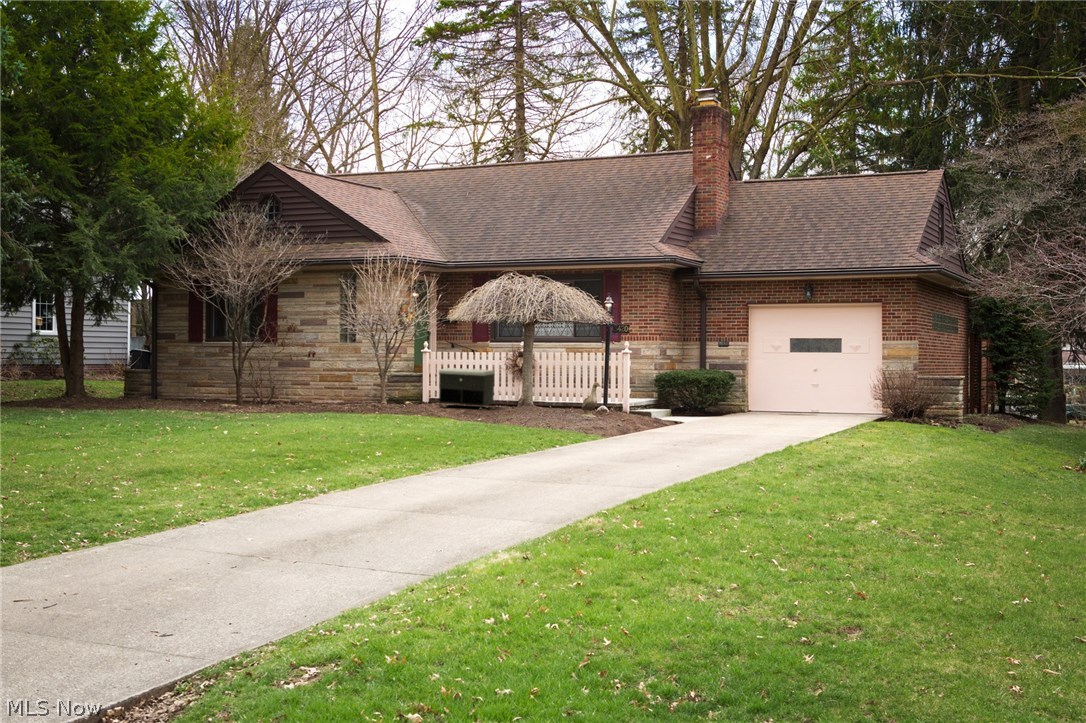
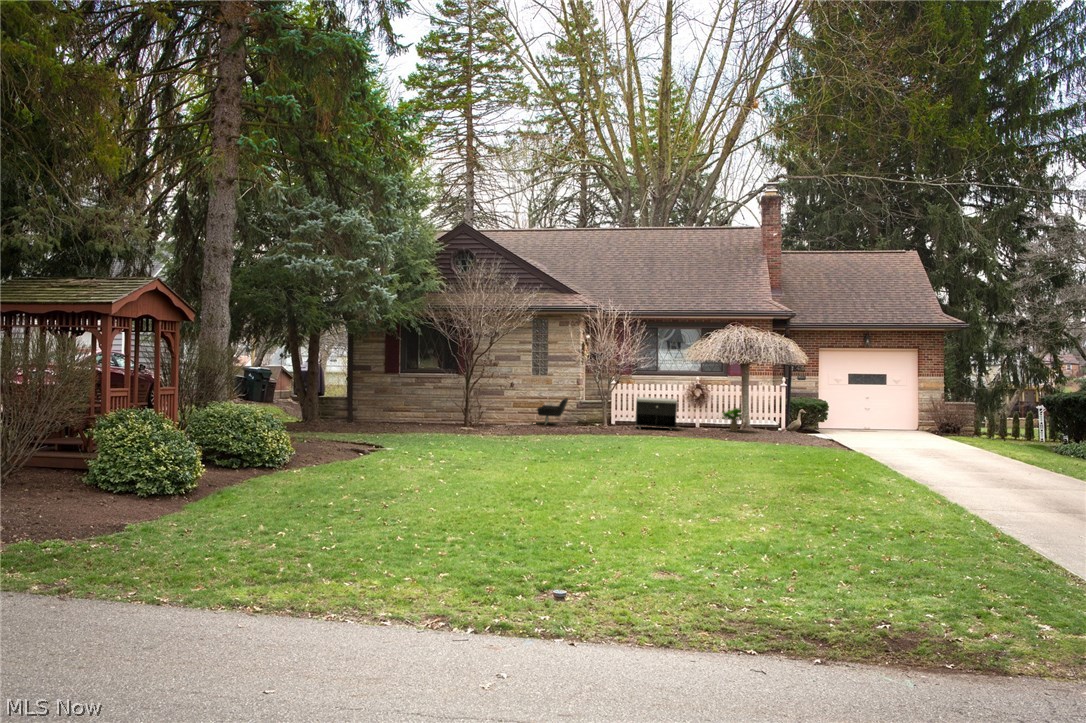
lounge chair: none [329,370,373,402] -> present [537,398,568,425]
potted plant: none [544,380,581,411] -> present [722,408,743,432]

